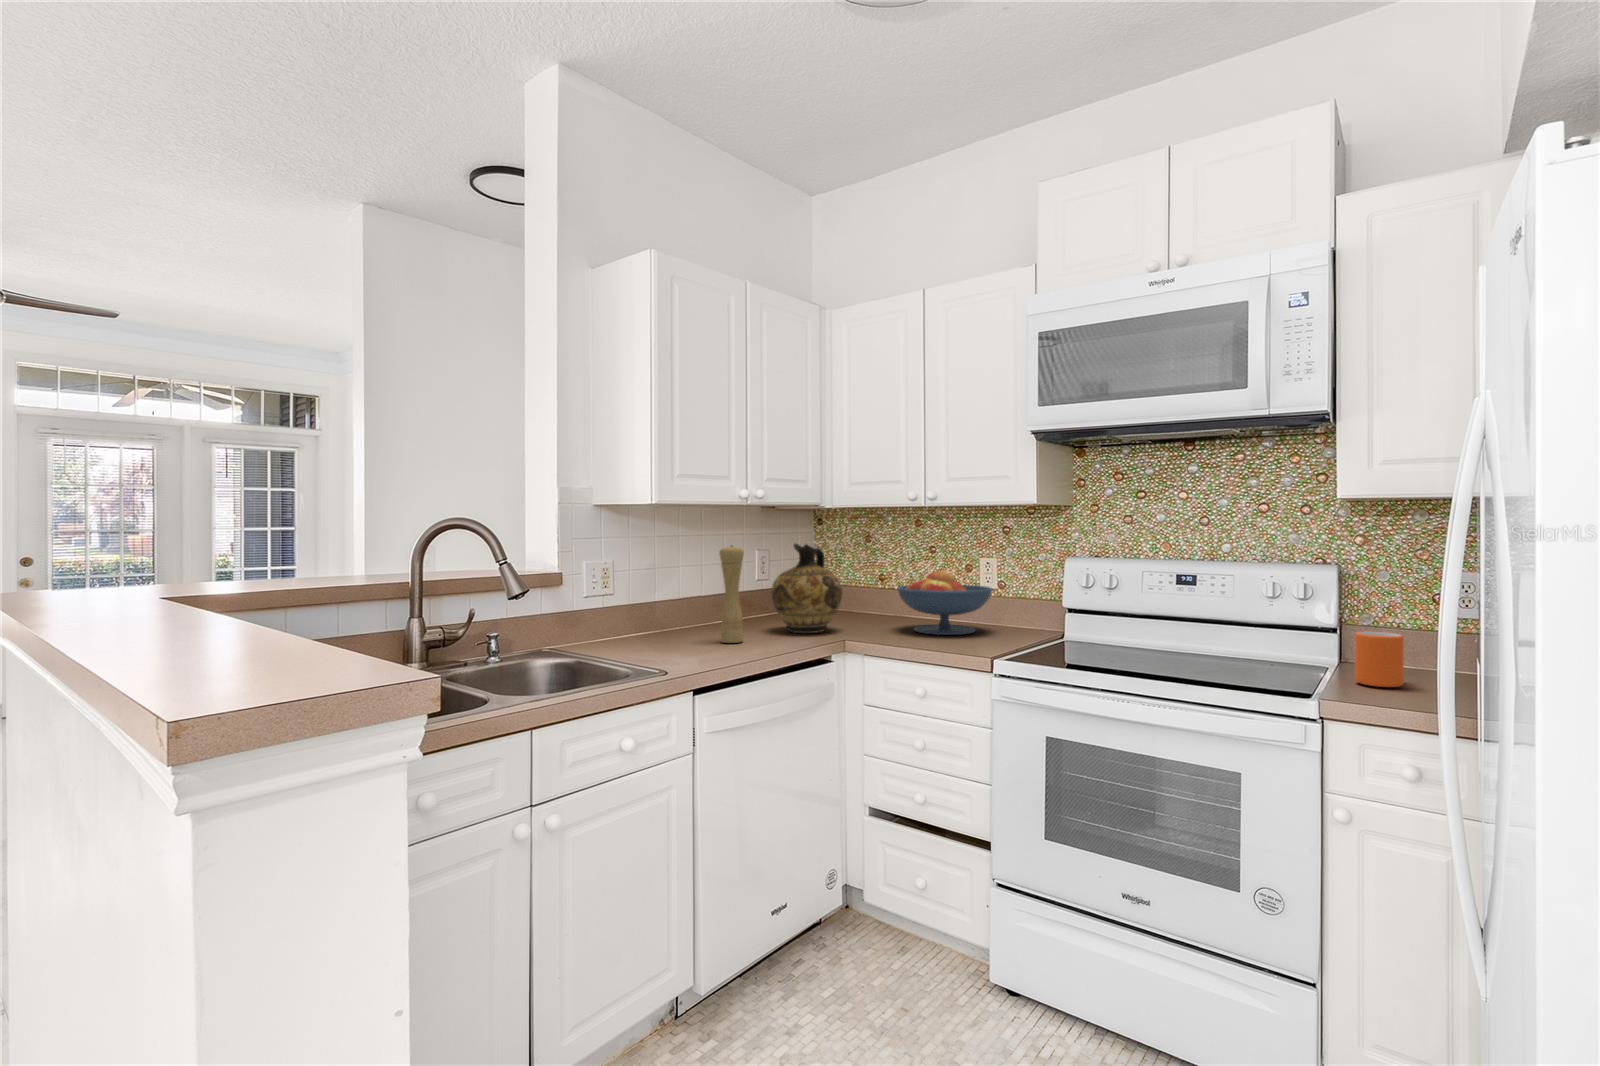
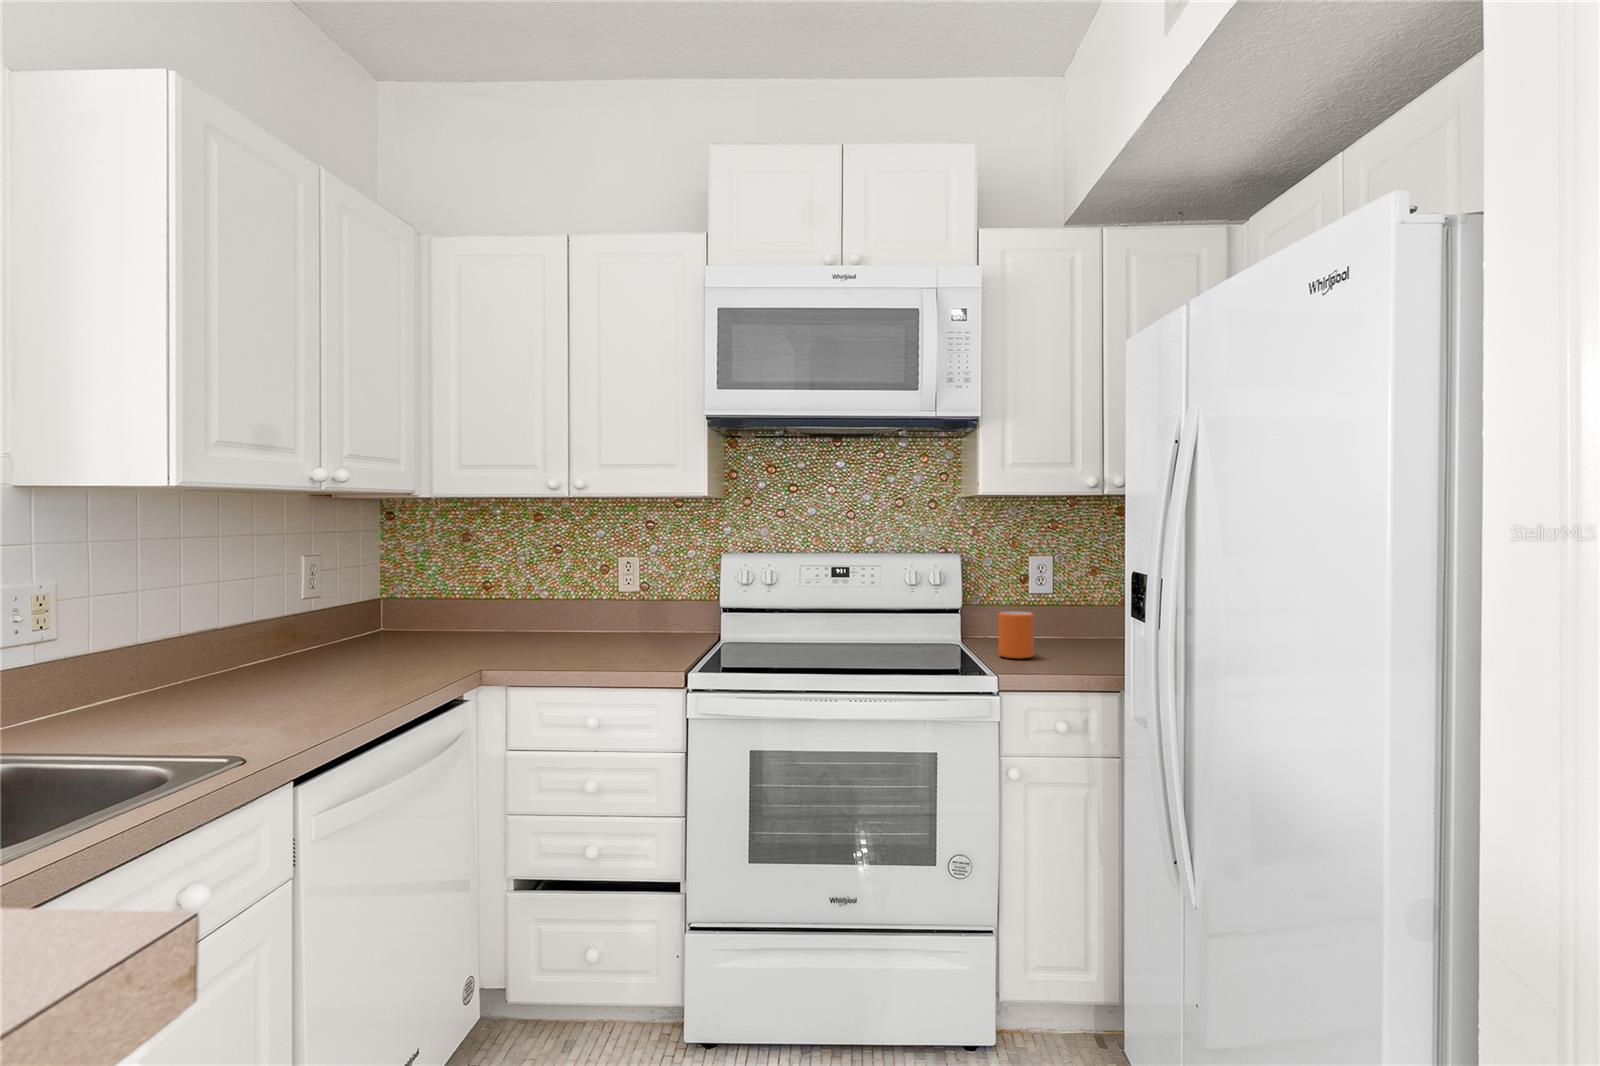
ceramic jug: present [771,544,842,633] -> none [363,541,465,658]
pepper mill: present [719,546,744,643] -> none [301,543,339,681]
fruit bowl: present [897,571,993,635] -> none [532,571,645,646]

